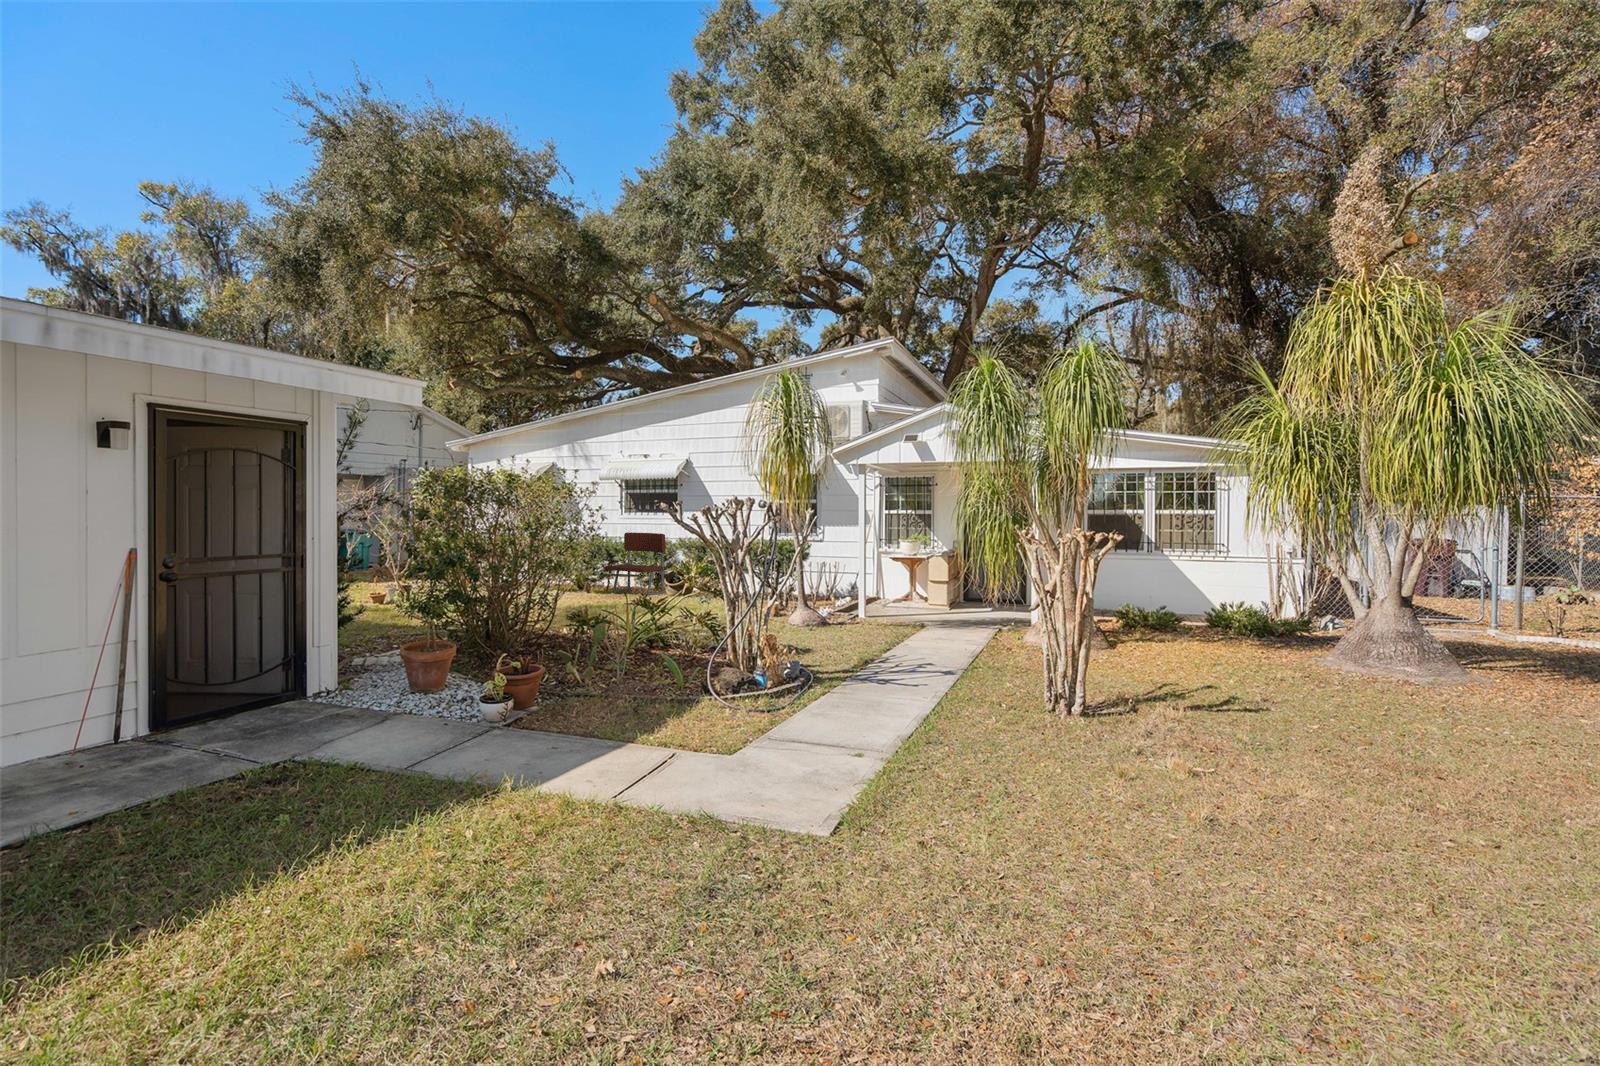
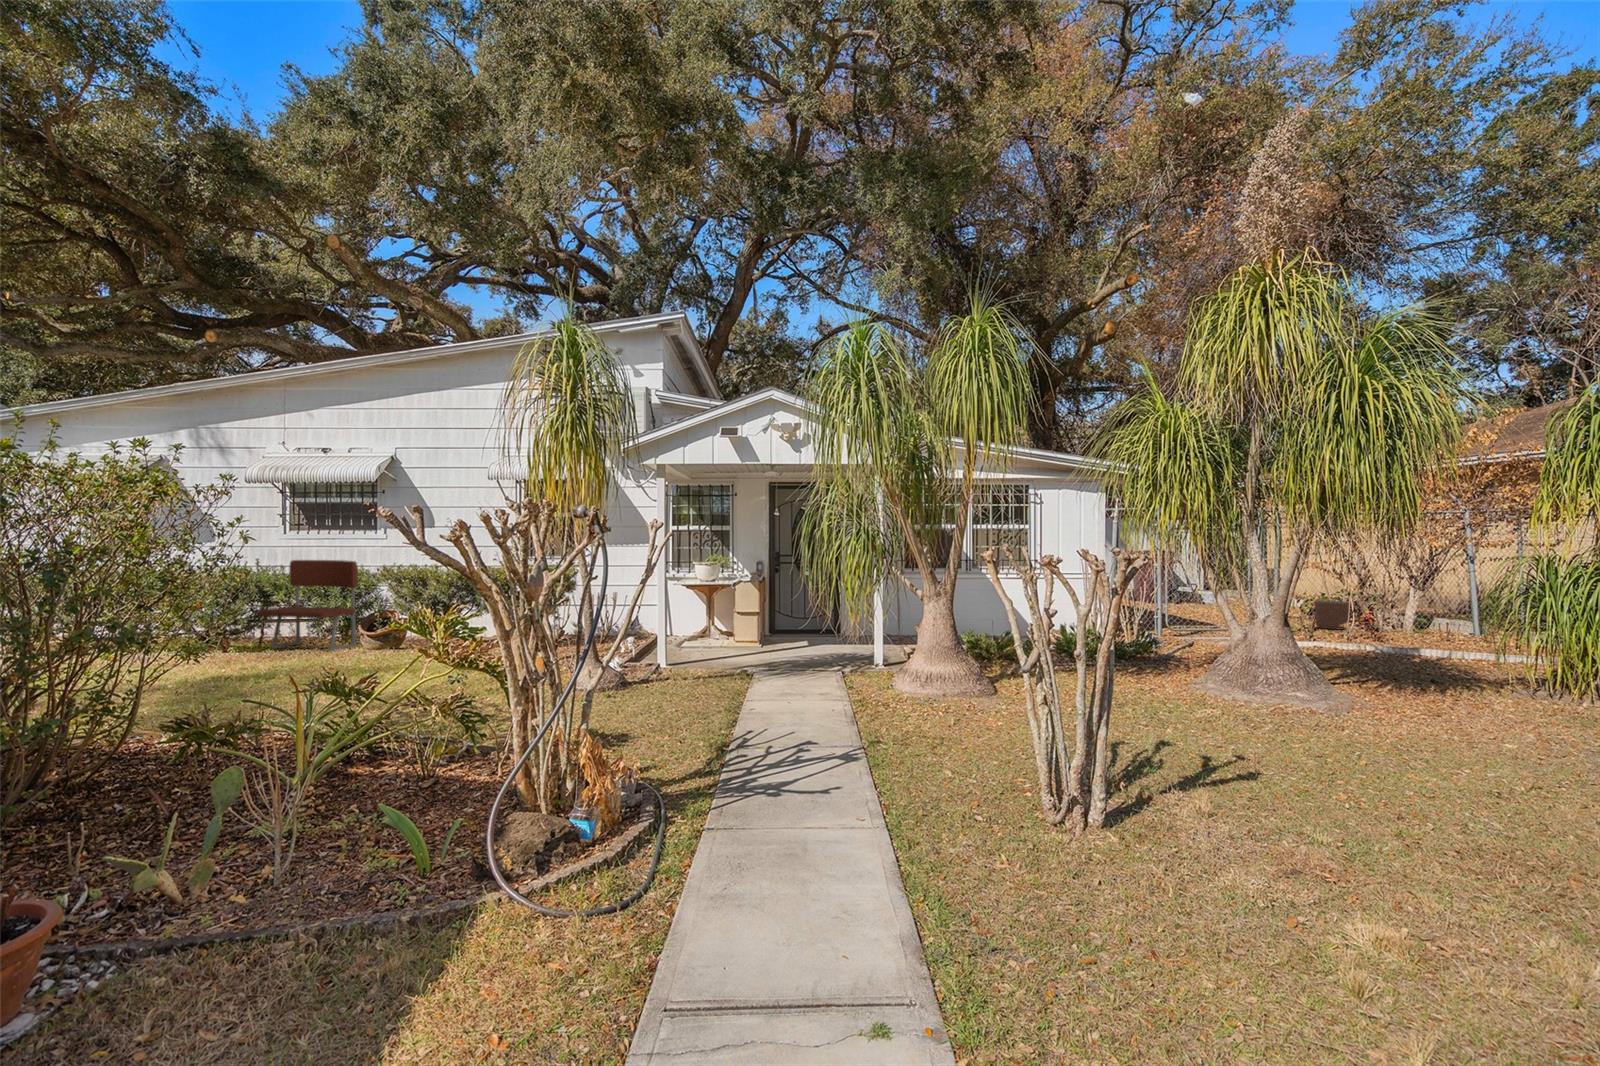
planter: none [1528,592,1569,622] -> present [1315,600,1349,630]

